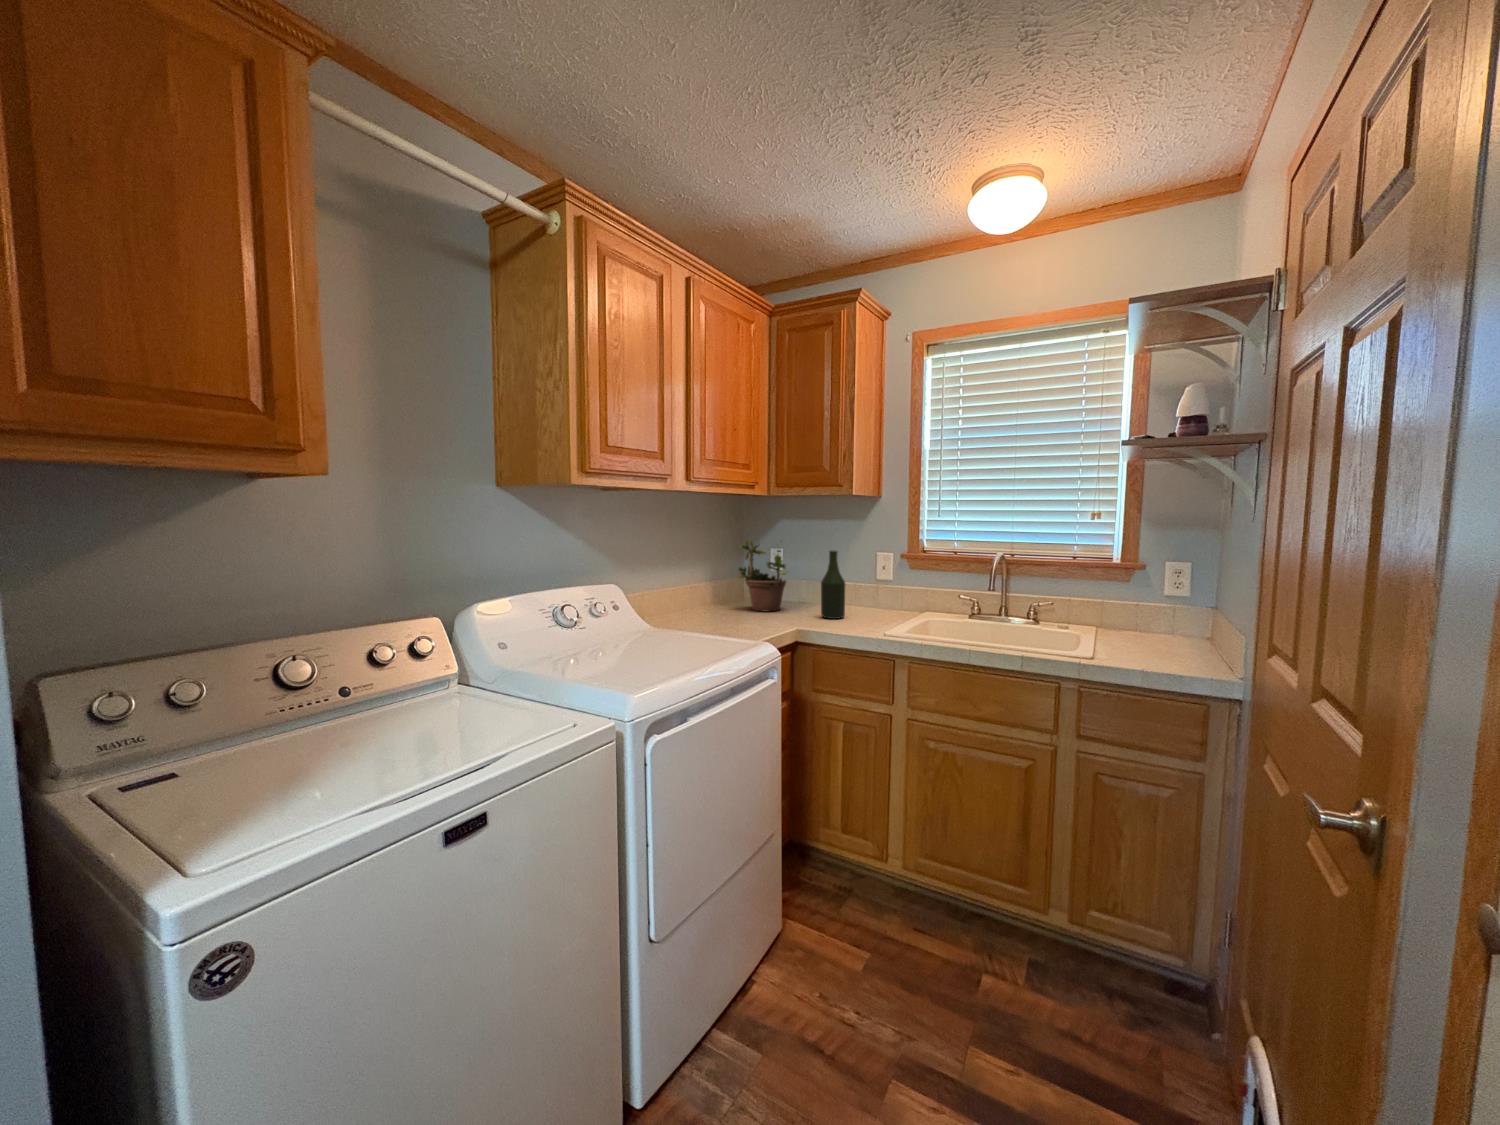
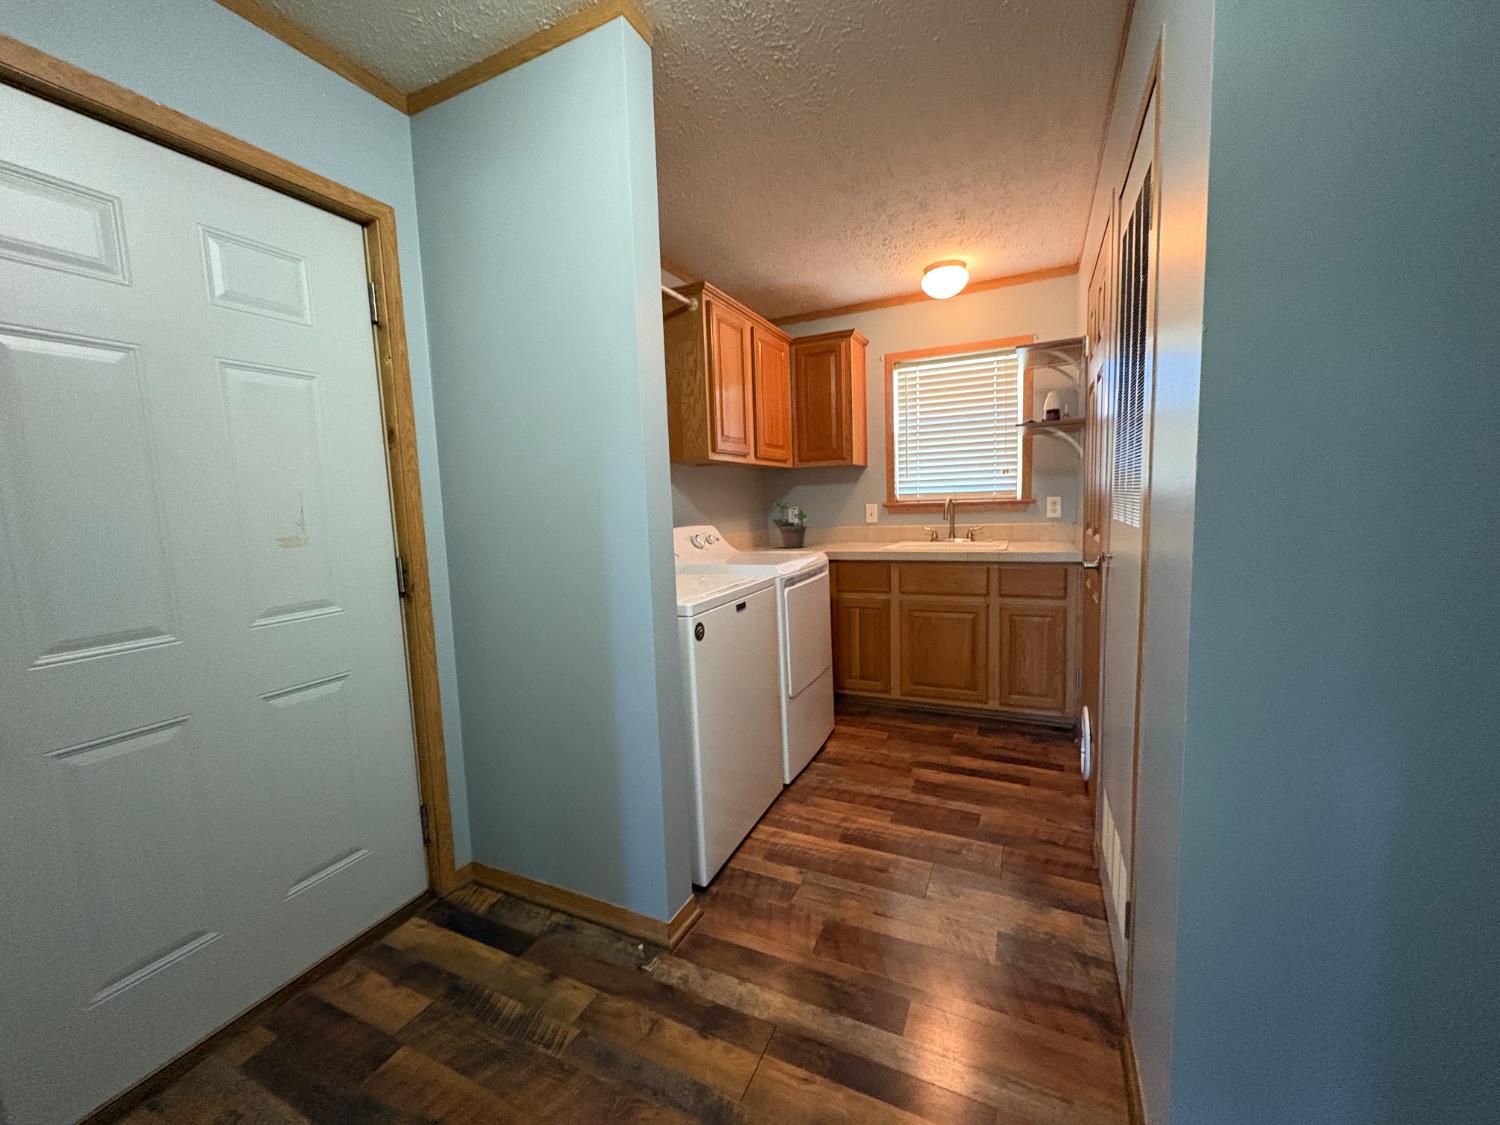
bottle: present [821,550,845,619] -> none [834,502,851,548]

